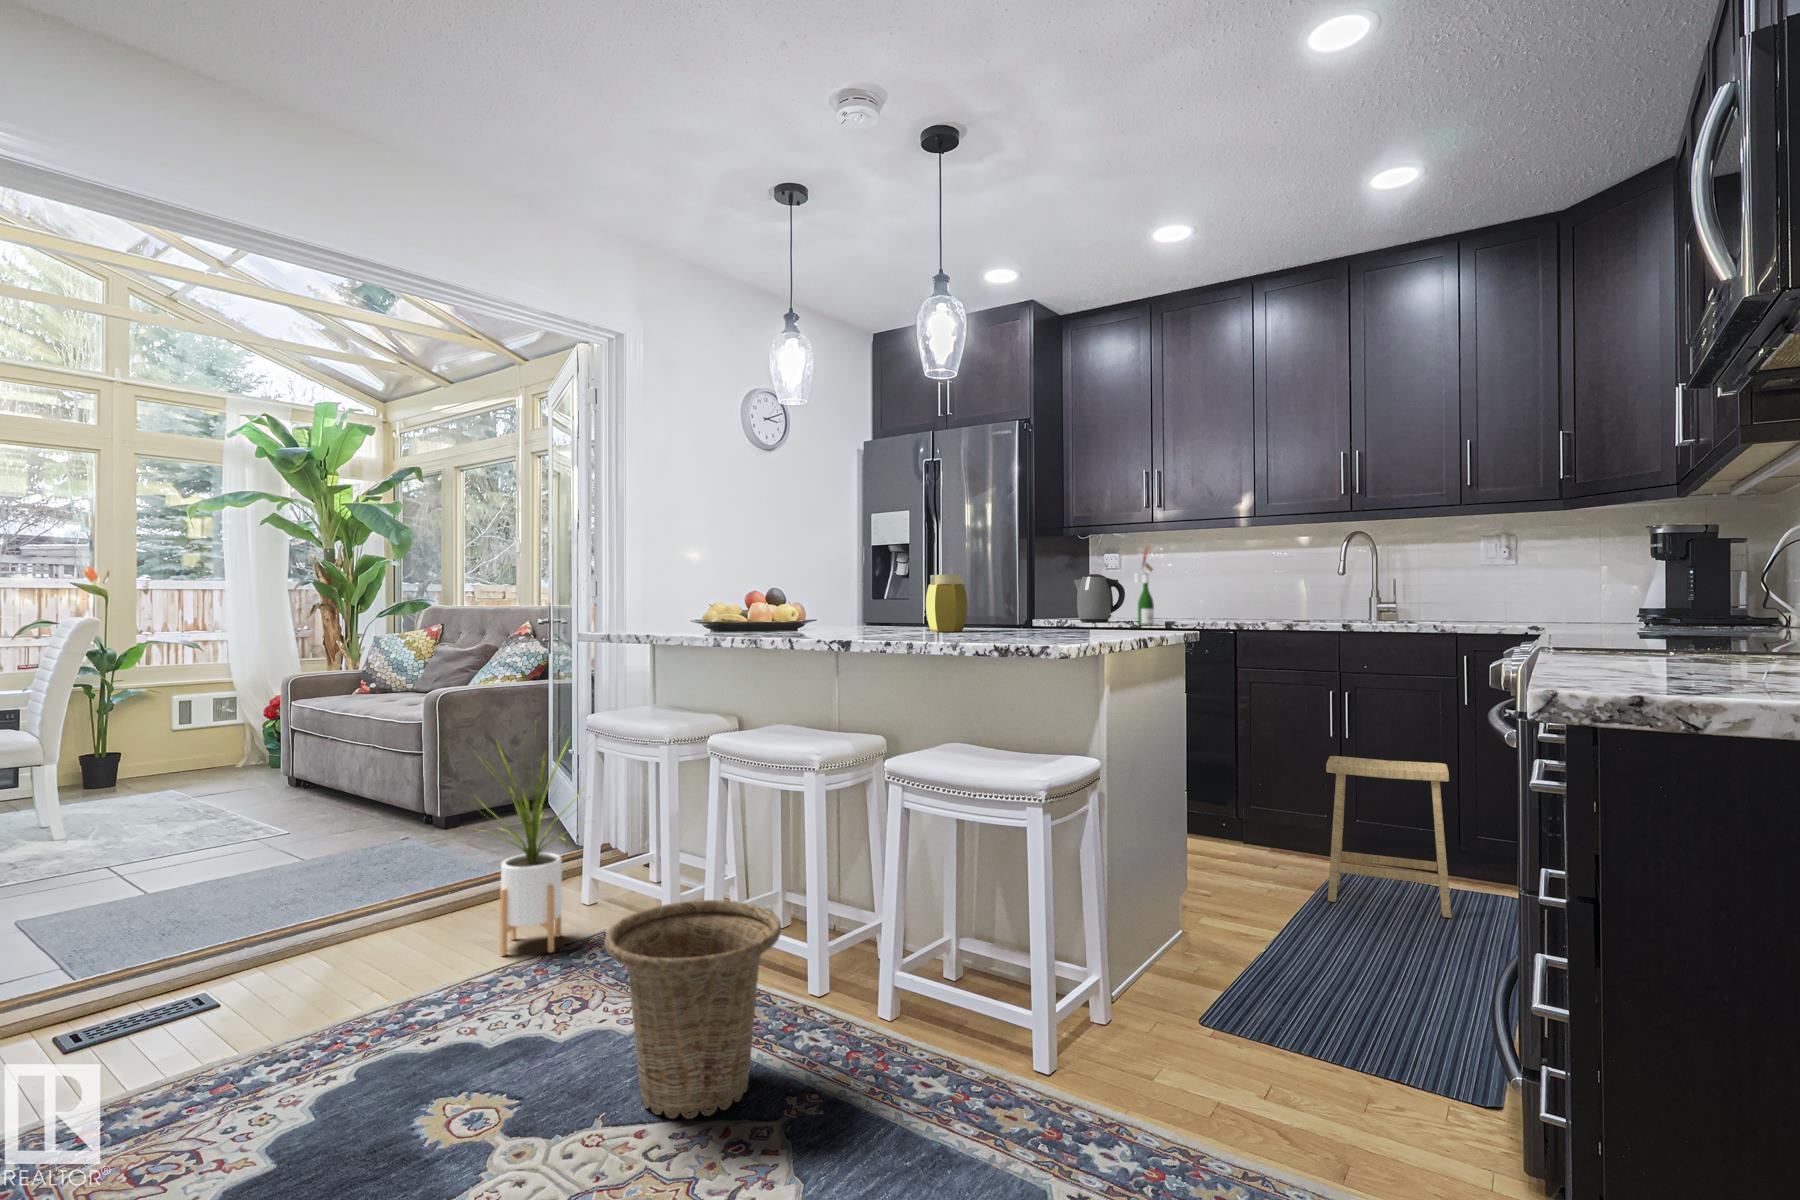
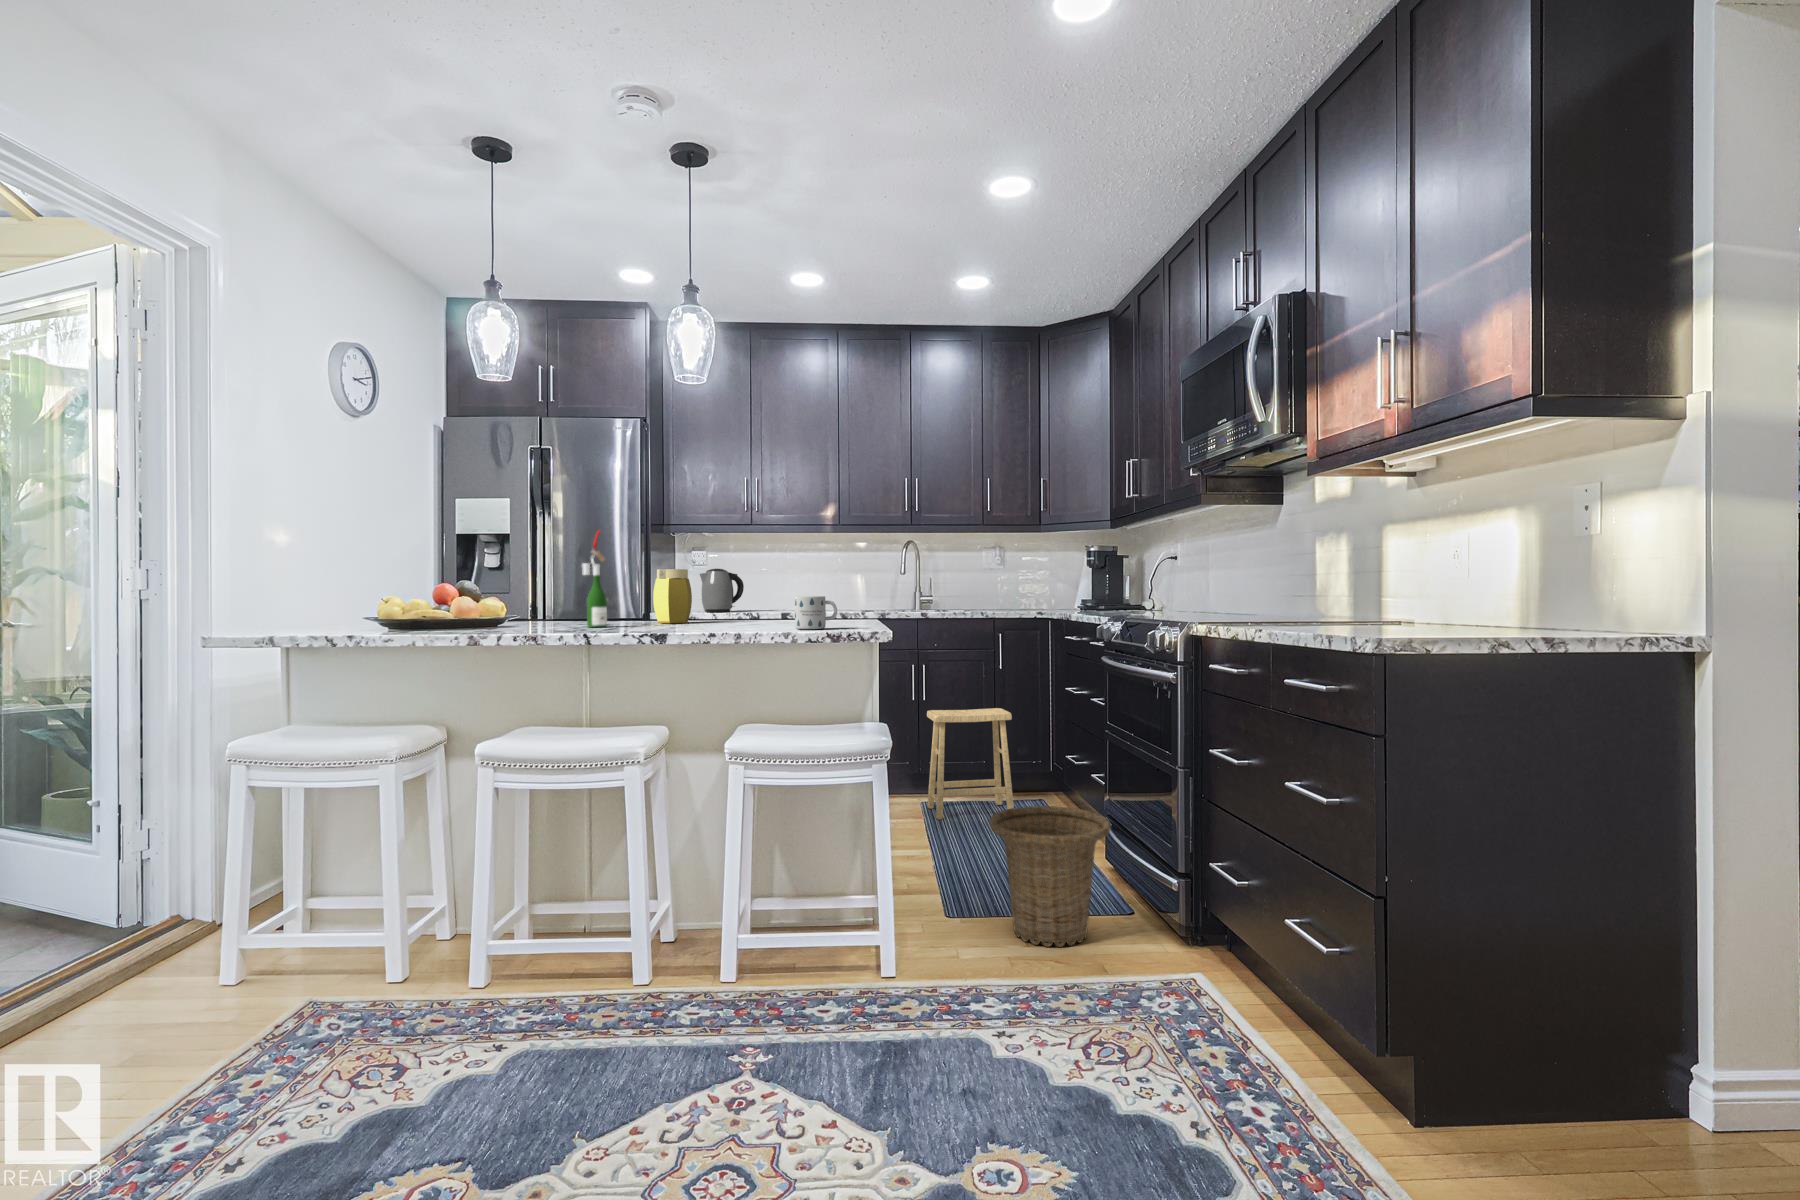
wine bottle: present [1135,548,1154,625] -> present [582,531,607,627]
mug: none [984,603,1031,641] -> present [795,596,837,629]
house plant: present [486,739,579,956] -> none [120,745,314,1056]
basket: present [604,900,781,1119] -> present [989,806,1111,947]

